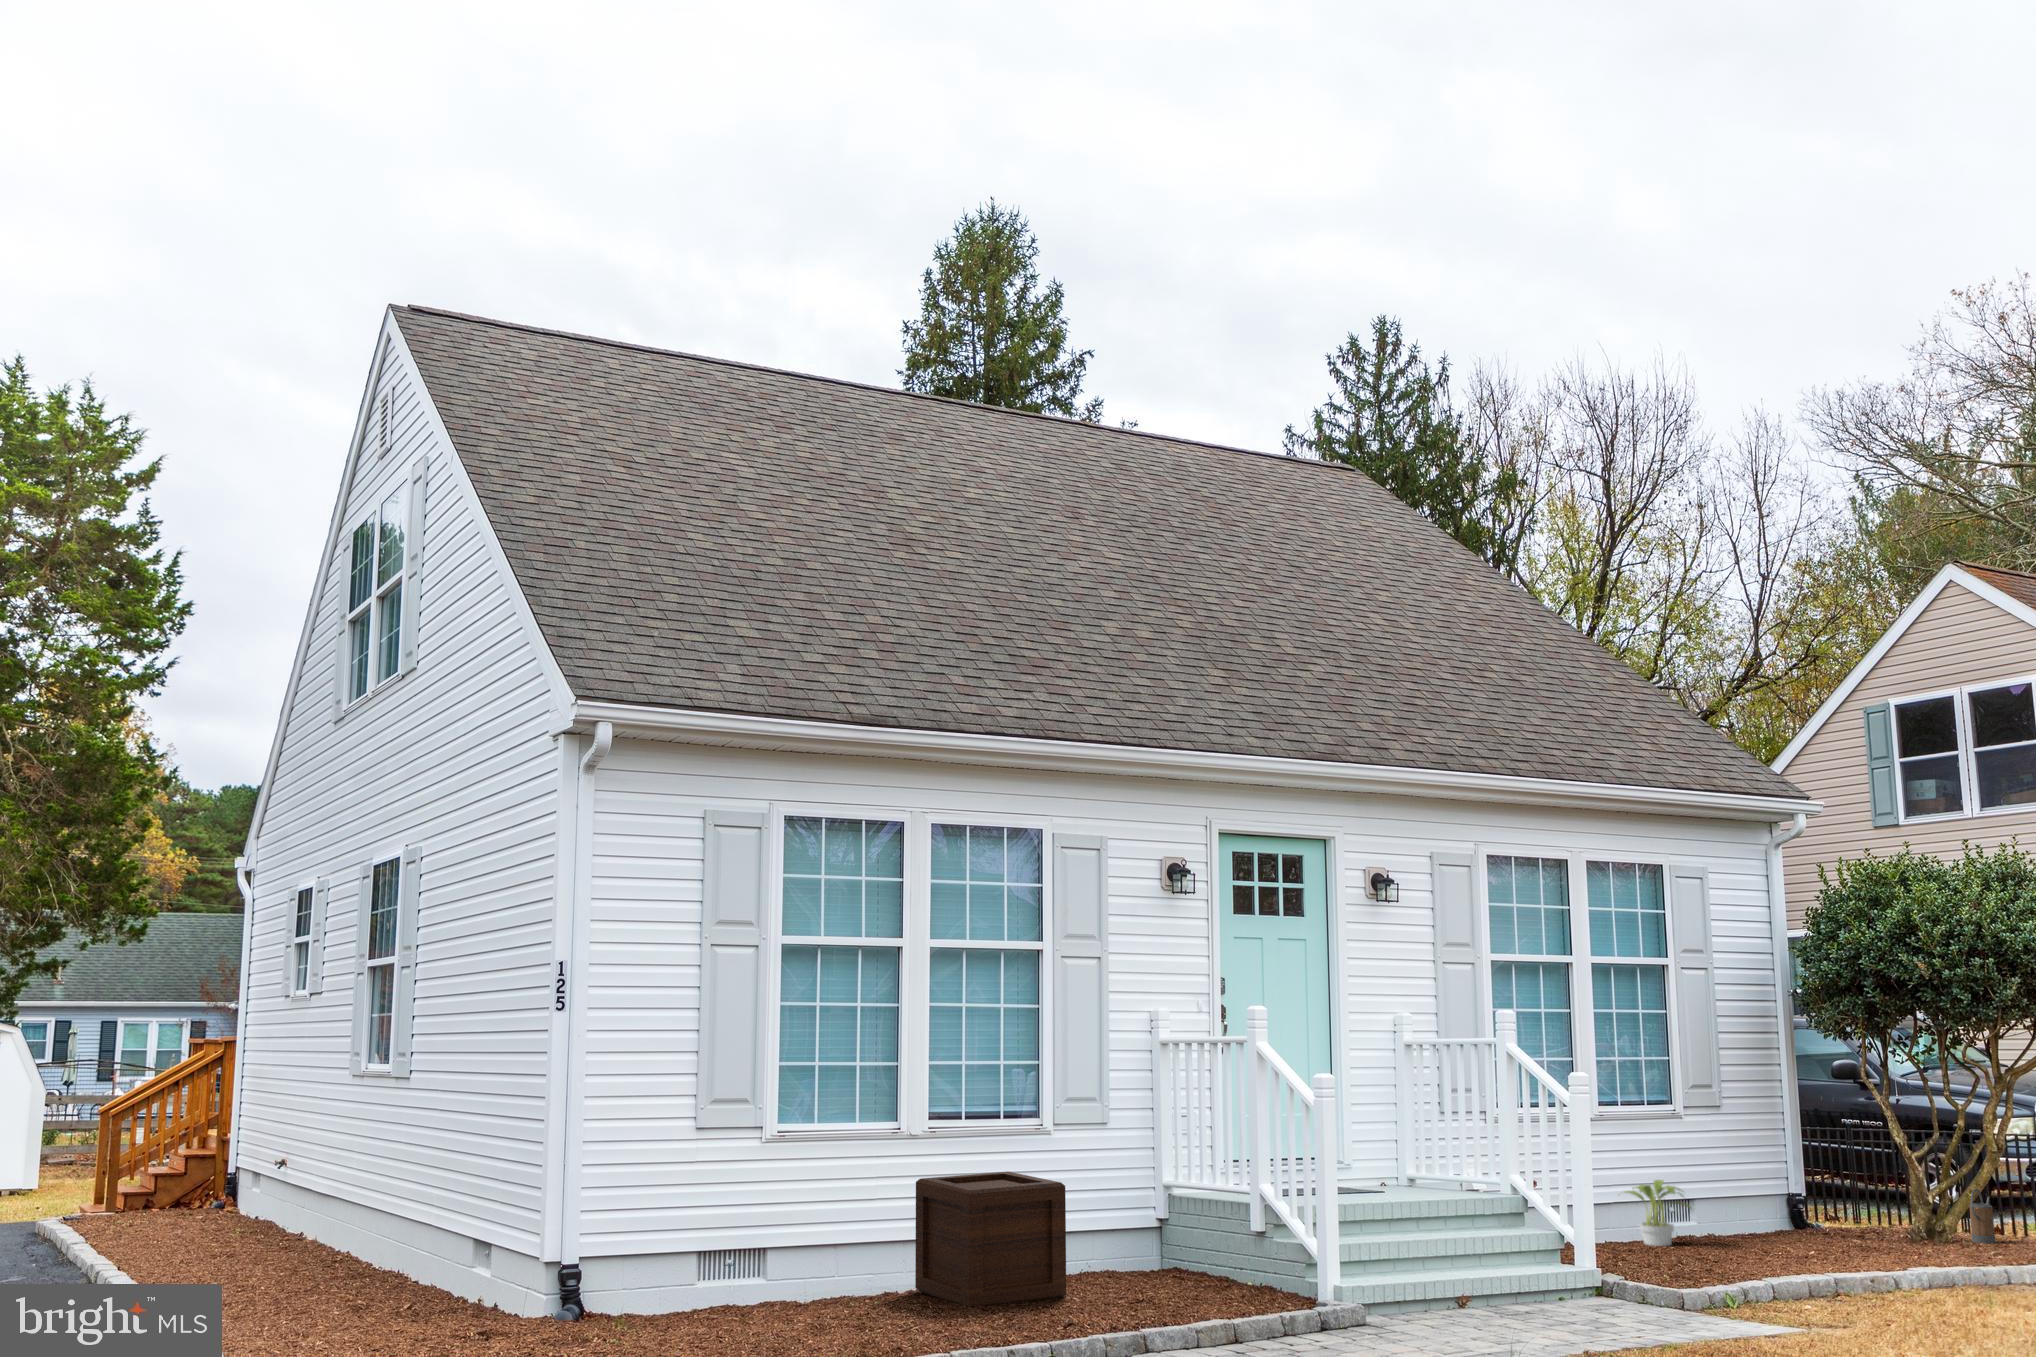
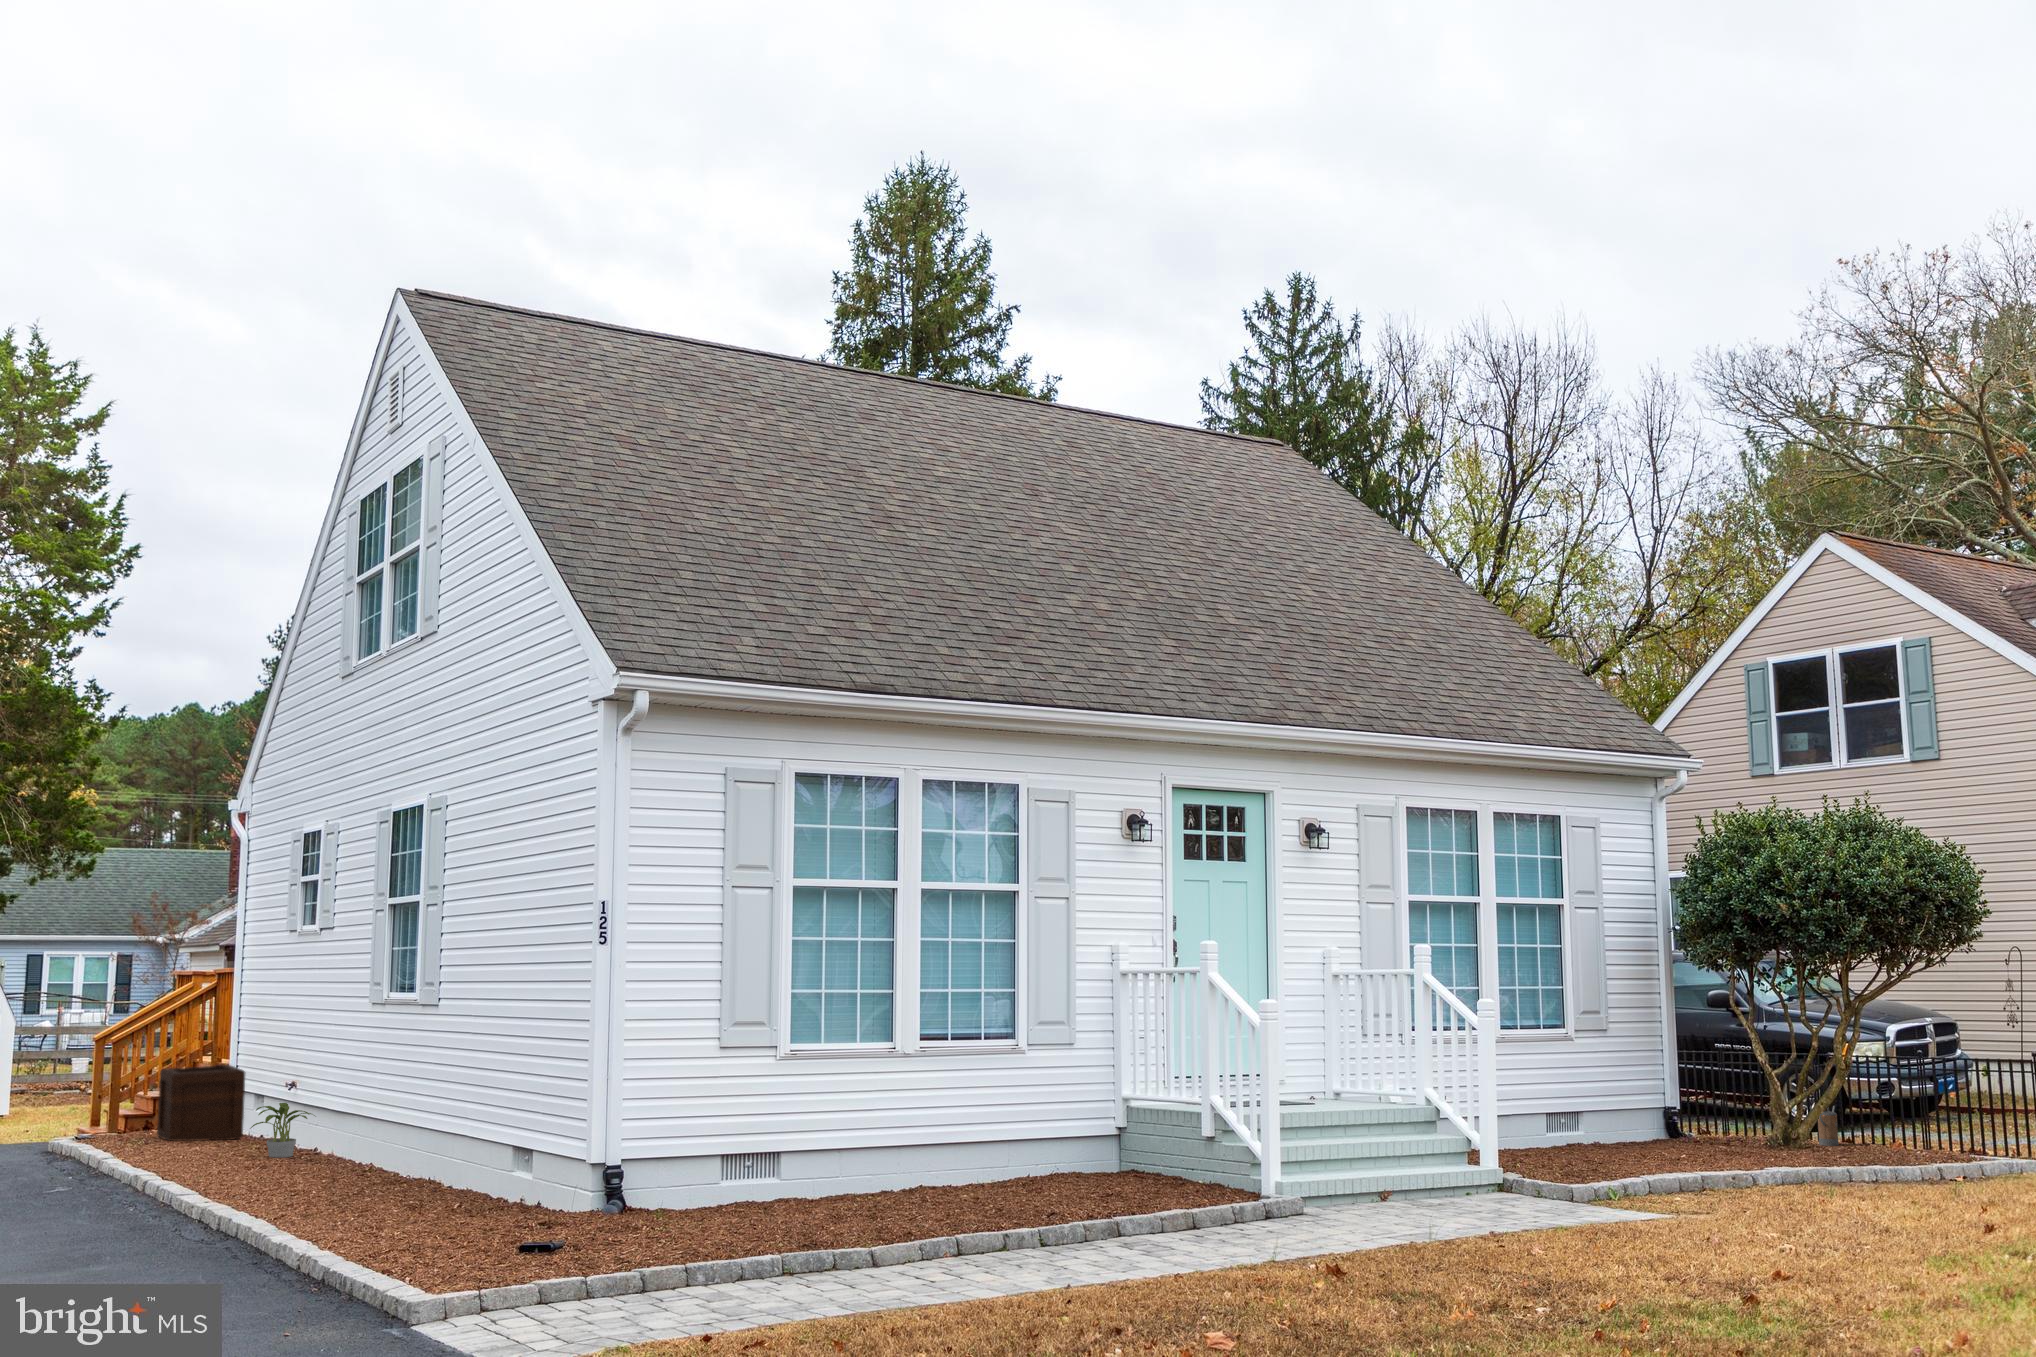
wooden crate: present [915,1172,1066,1307] -> present [157,1065,245,1141]
potted plant: present [1618,1180,1690,1246] -> present [250,1103,315,1158]

